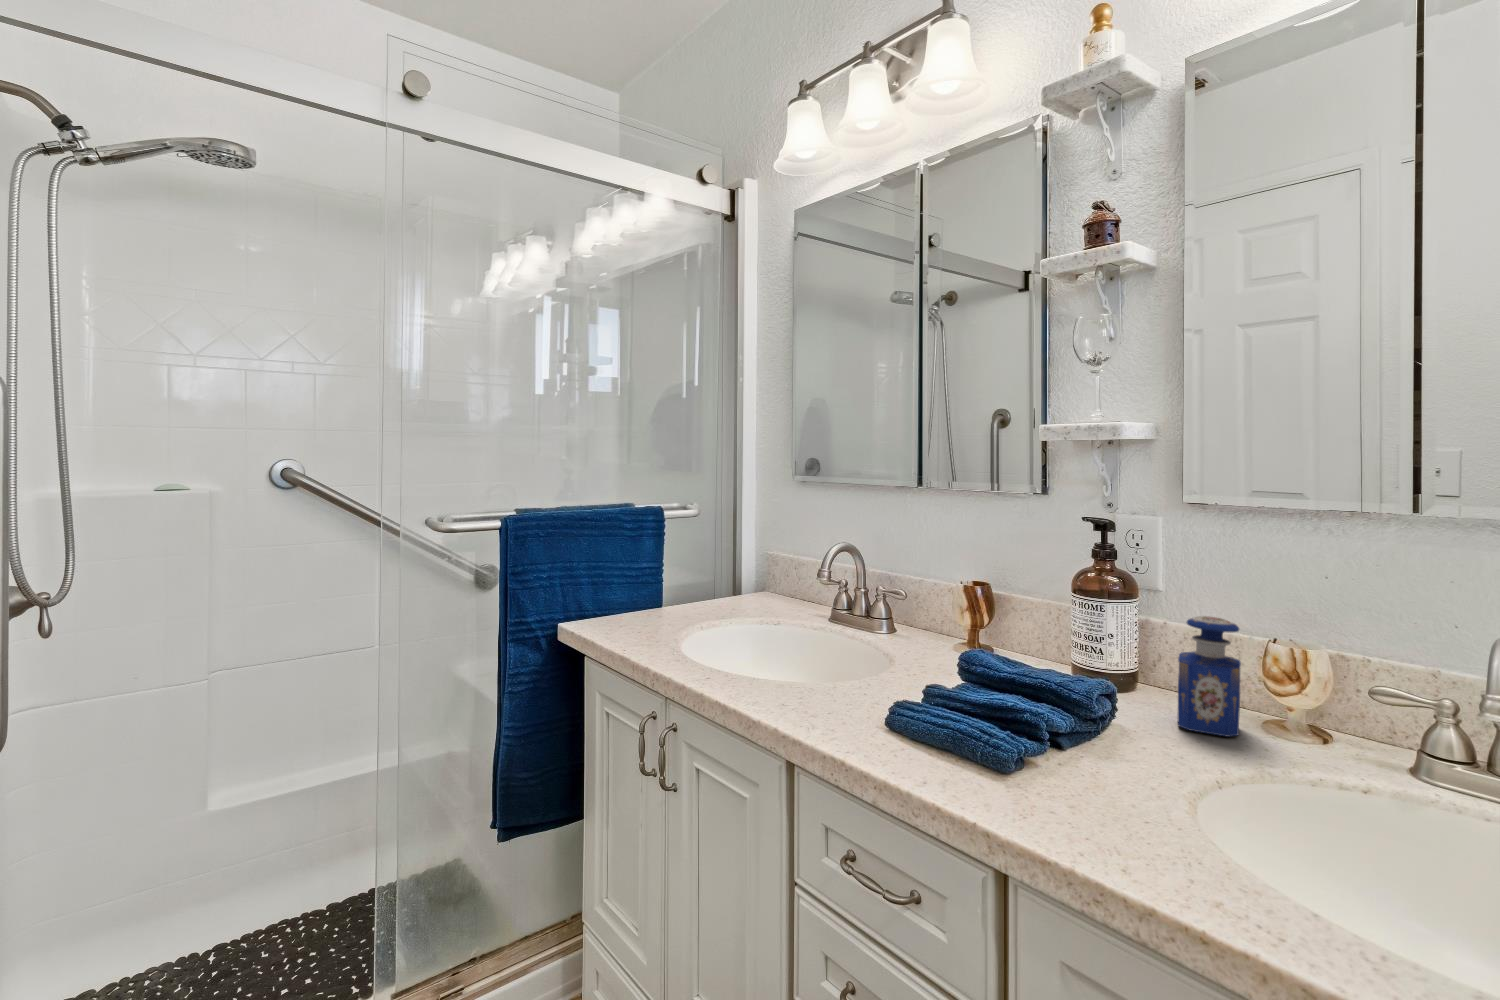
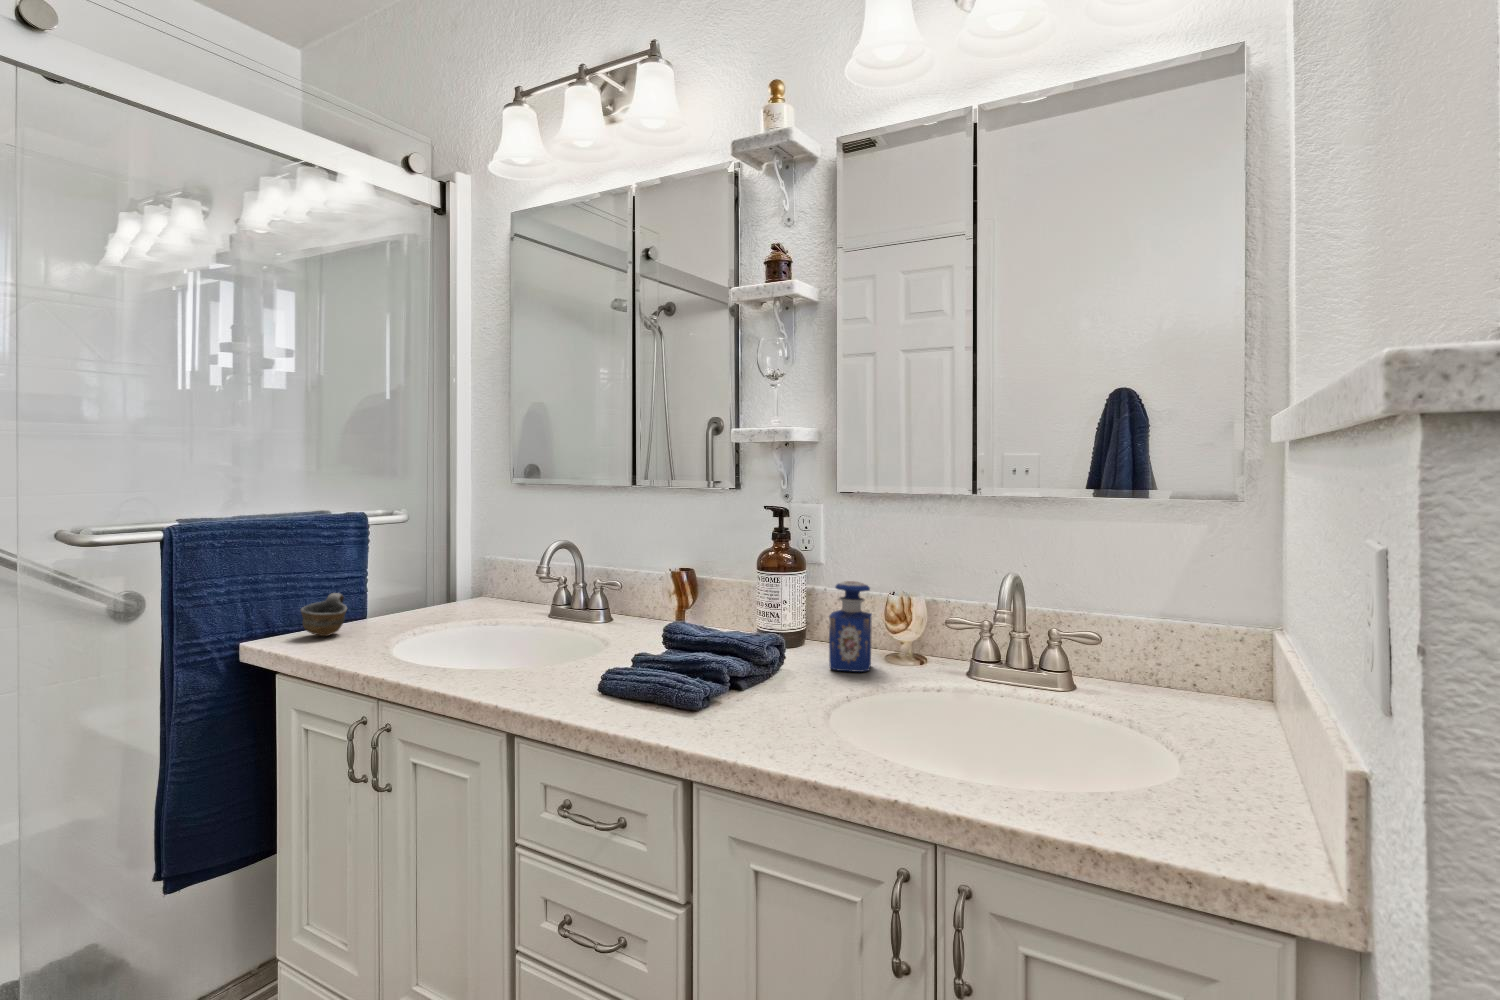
cup: none [605,587,645,628] -> present [301,593,347,636]

